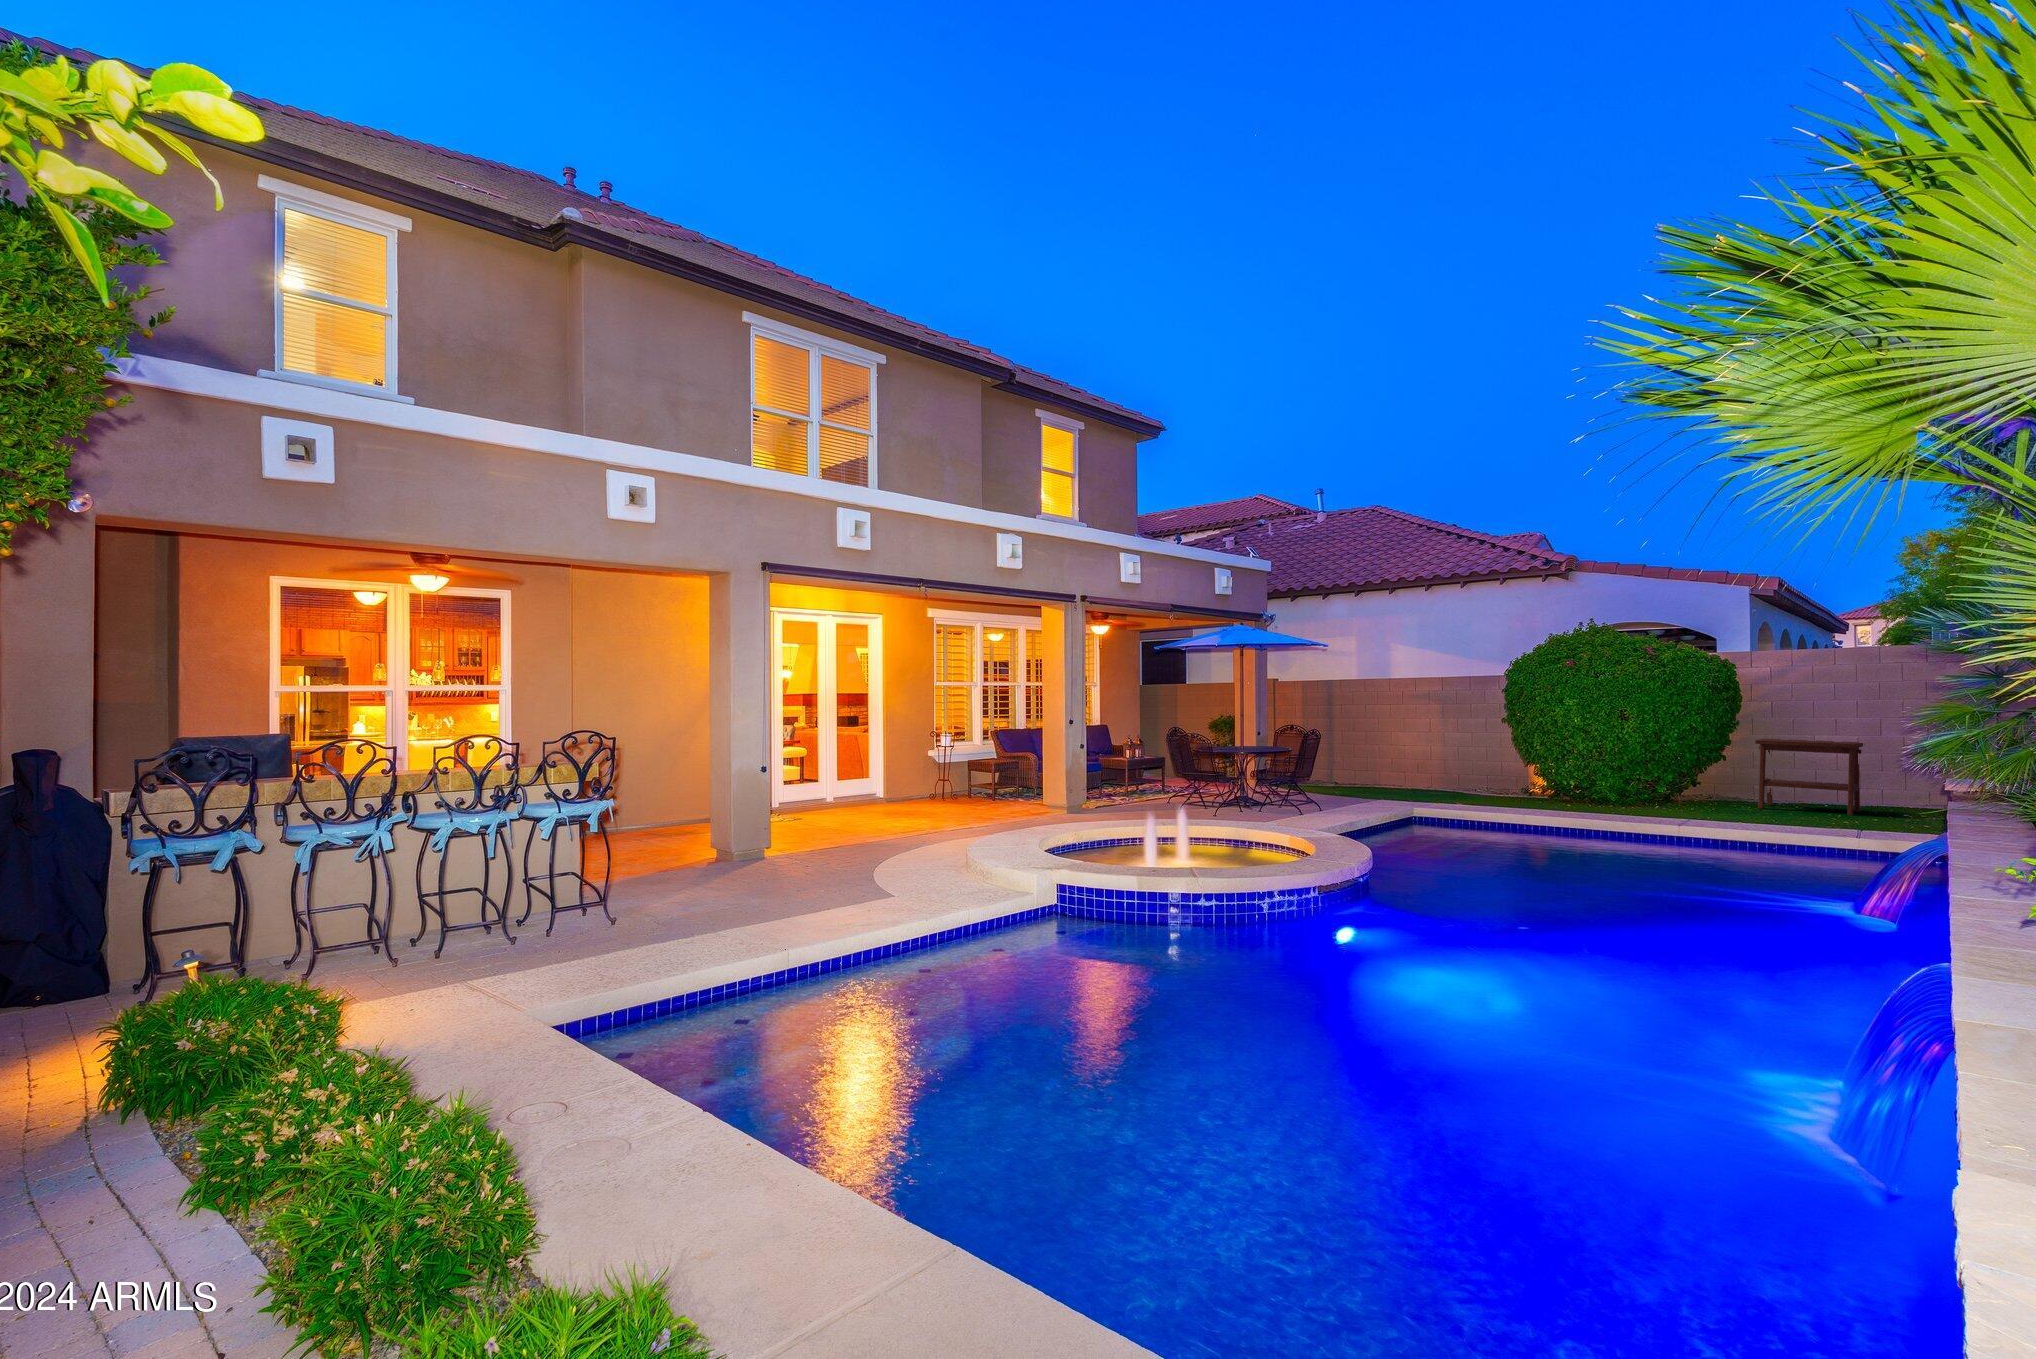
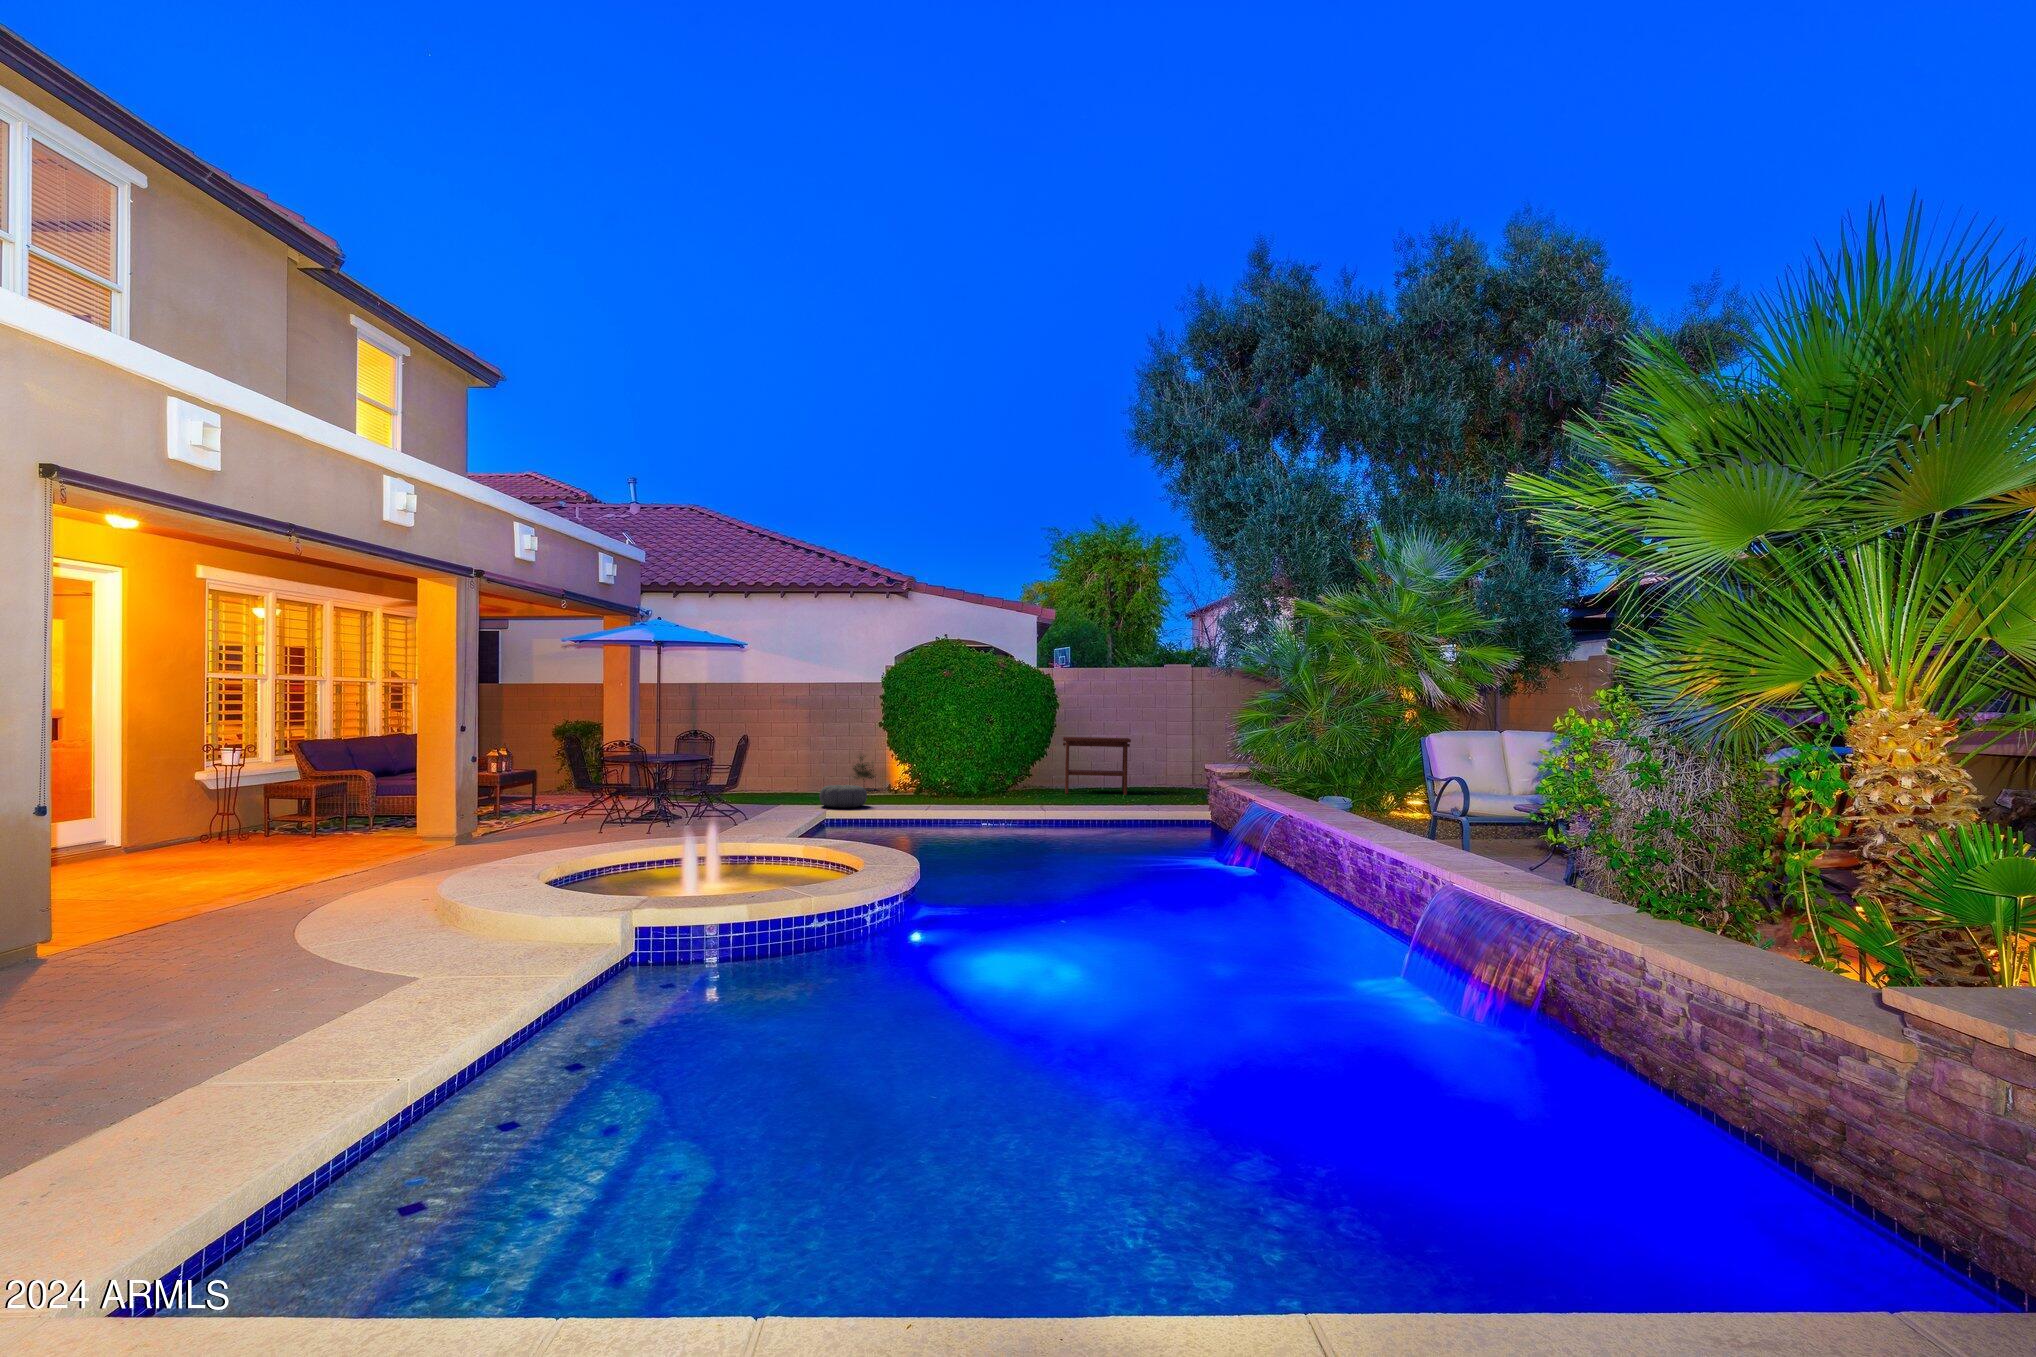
potted tree: none [1491,747,1522,791] -> present [853,756,874,791]
pouf: none [1419,783,1471,807] -> present [819,785,867,808]

